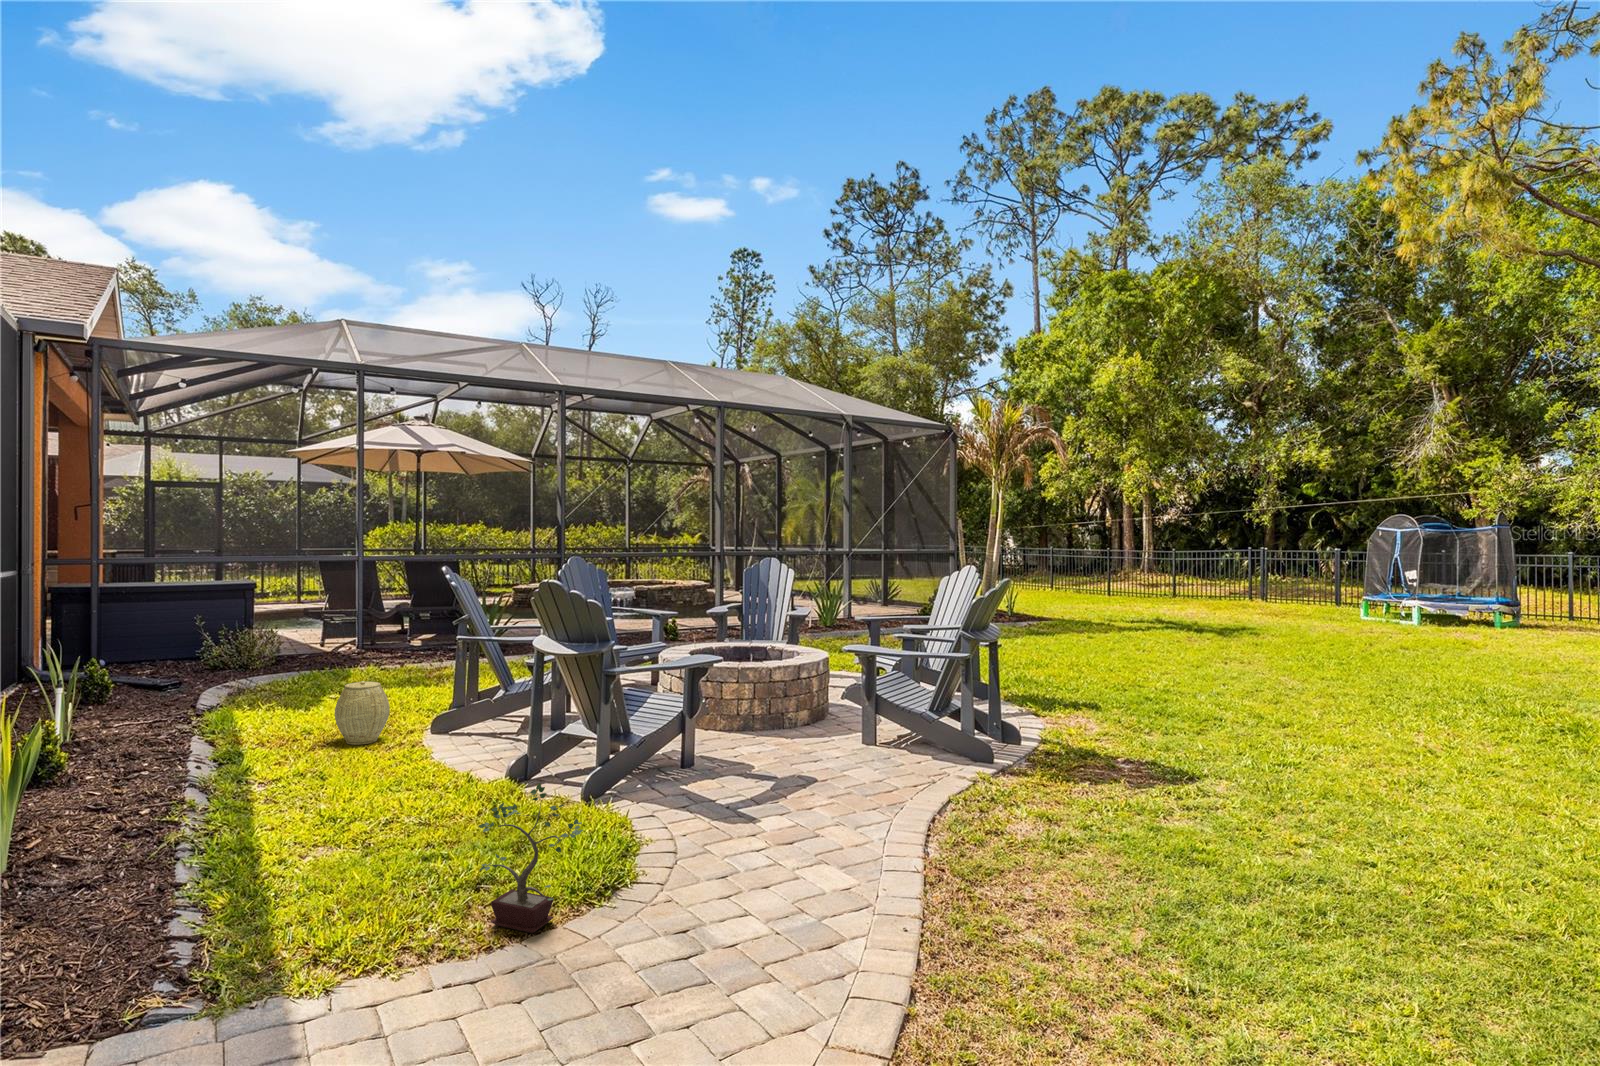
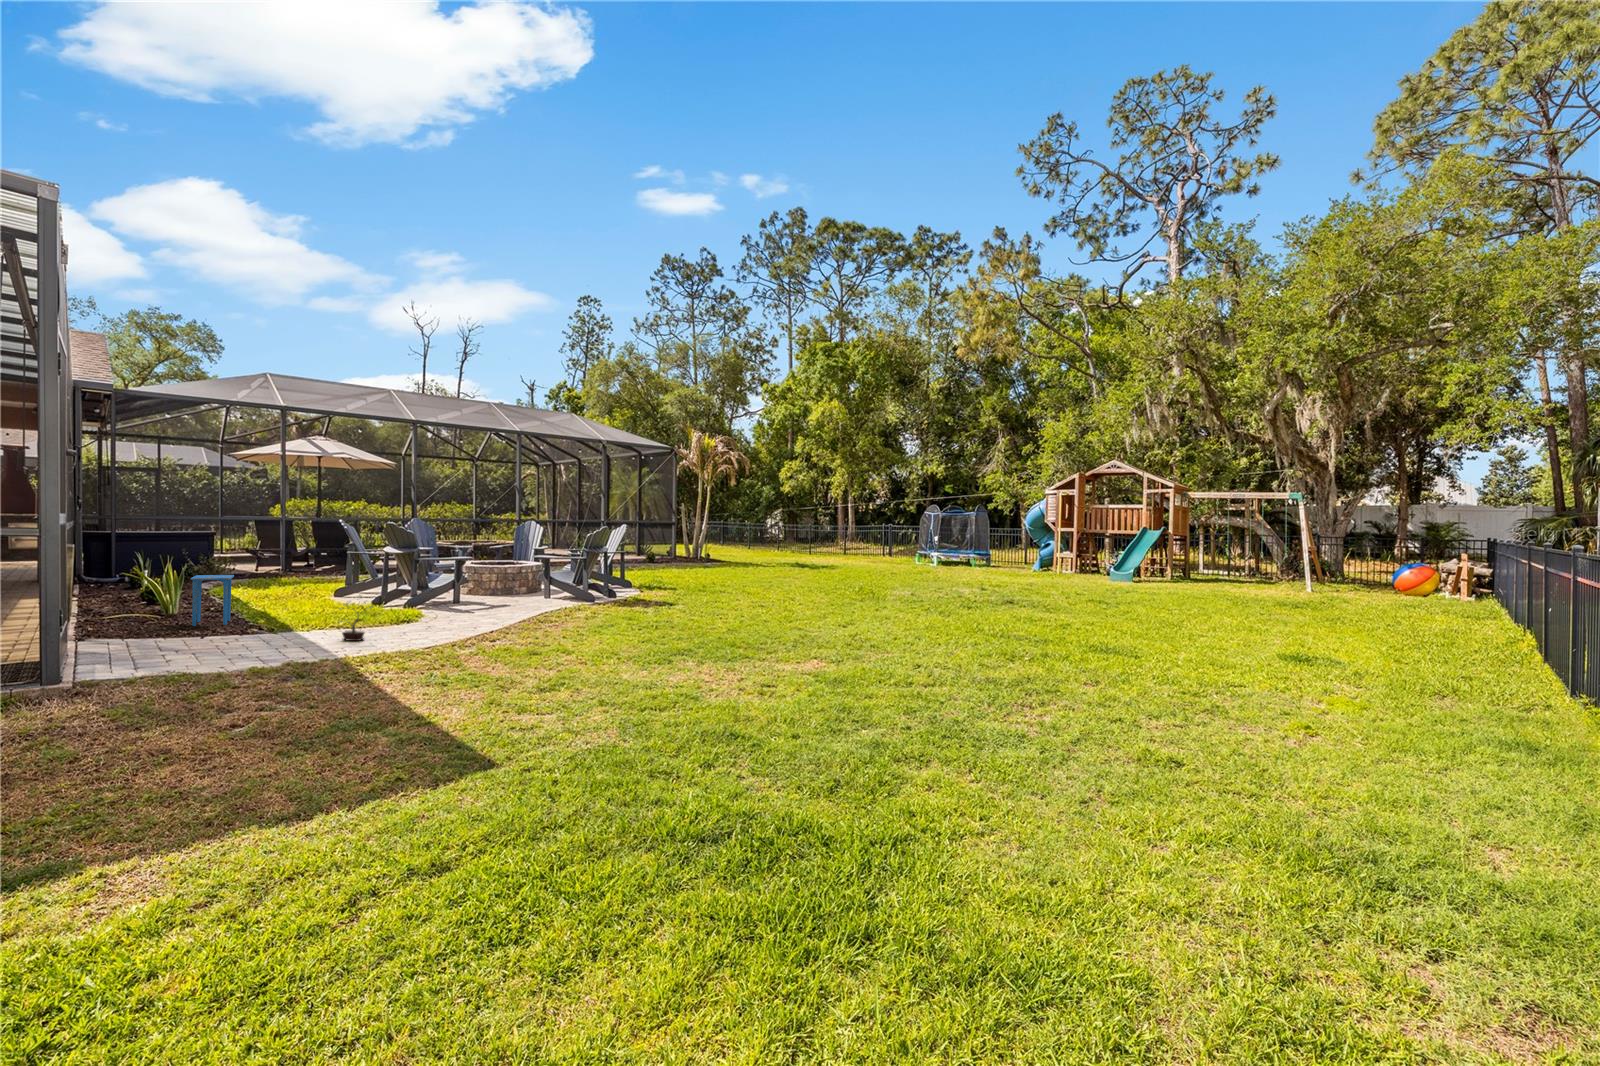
woven basket: present [335,681,390,745] -> none [274,577,302,605]
side table: none [127,697,237,839] -> present [191,575,234,626]

